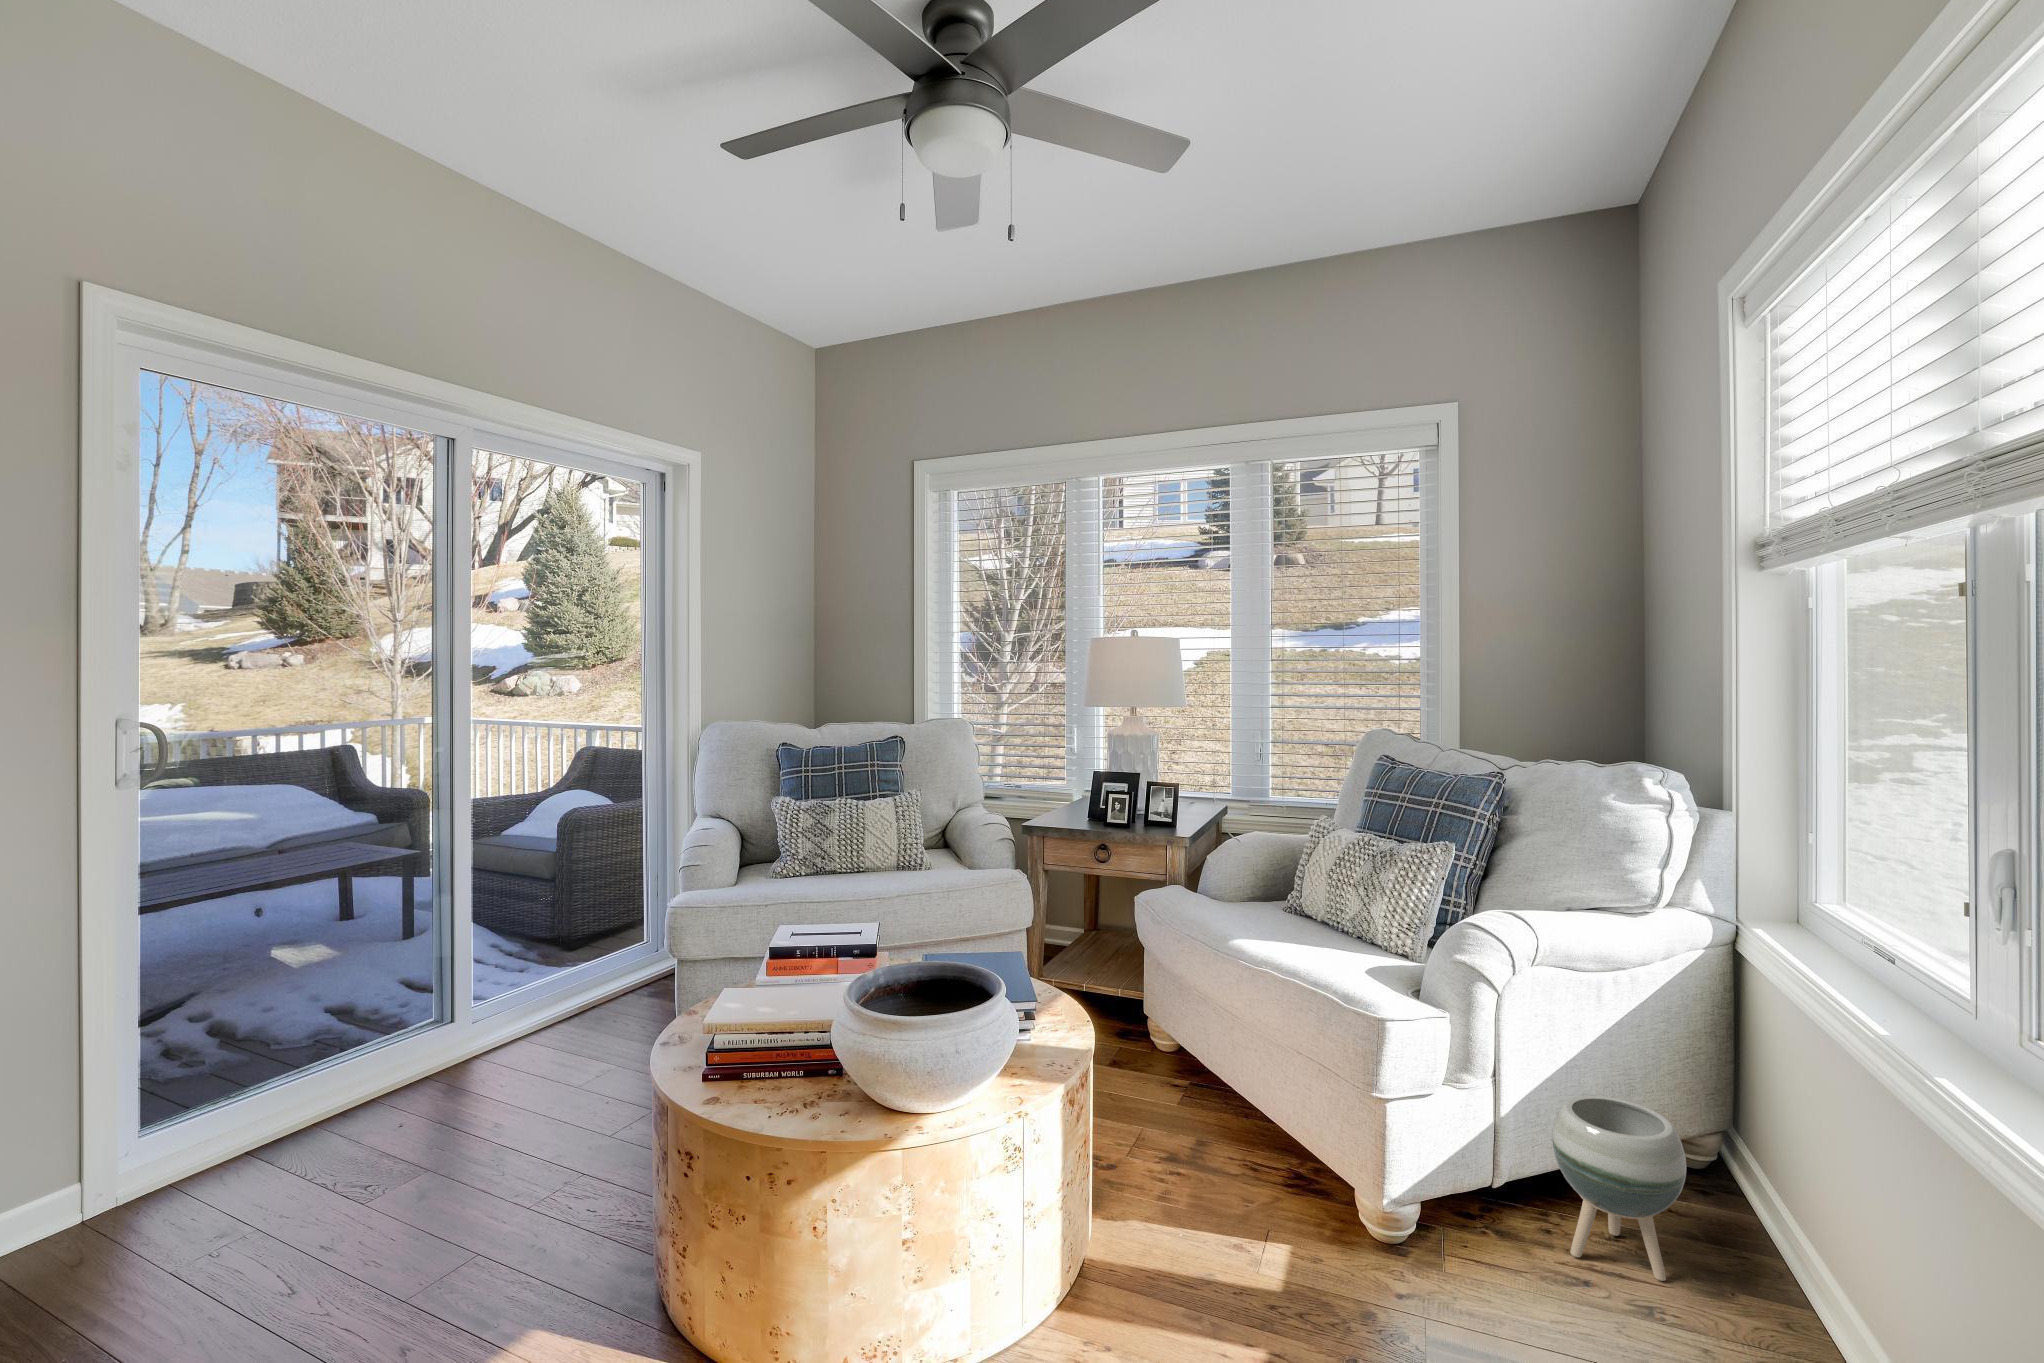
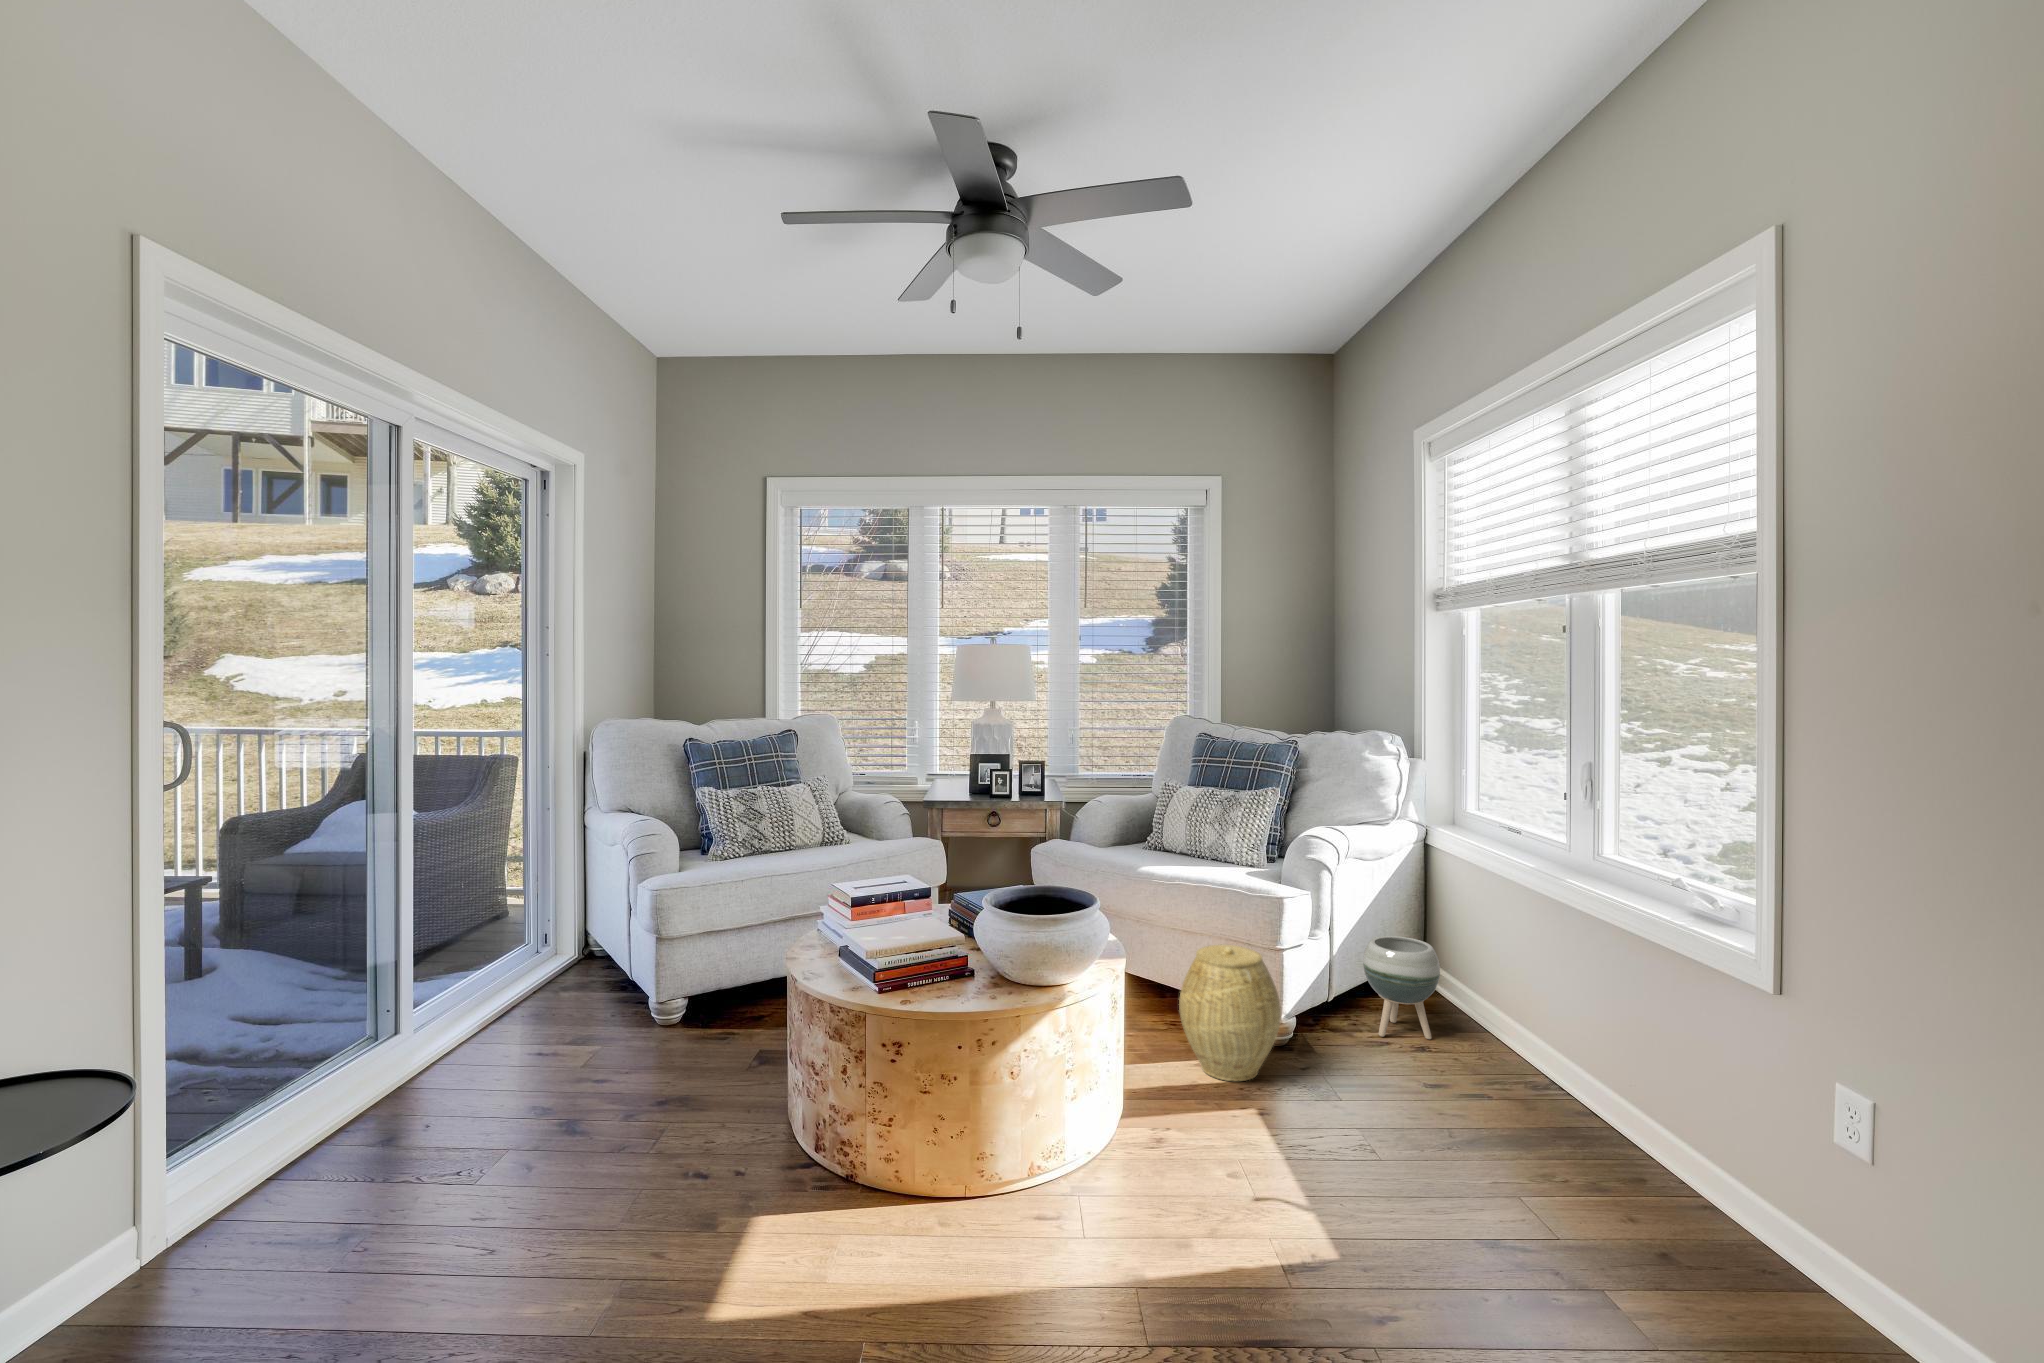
woven basket: none [1210,1072,1360,1284] -> present [1179,944,1281,1081]

